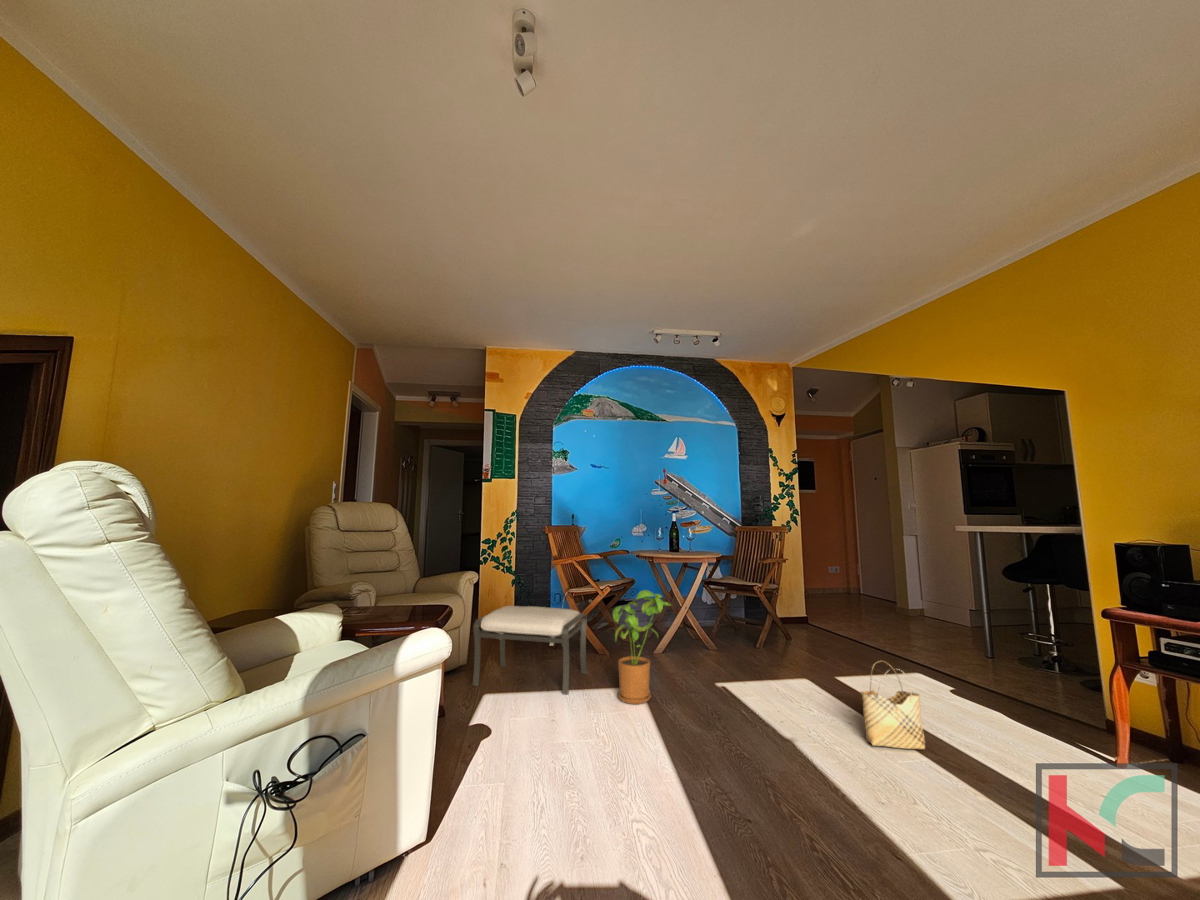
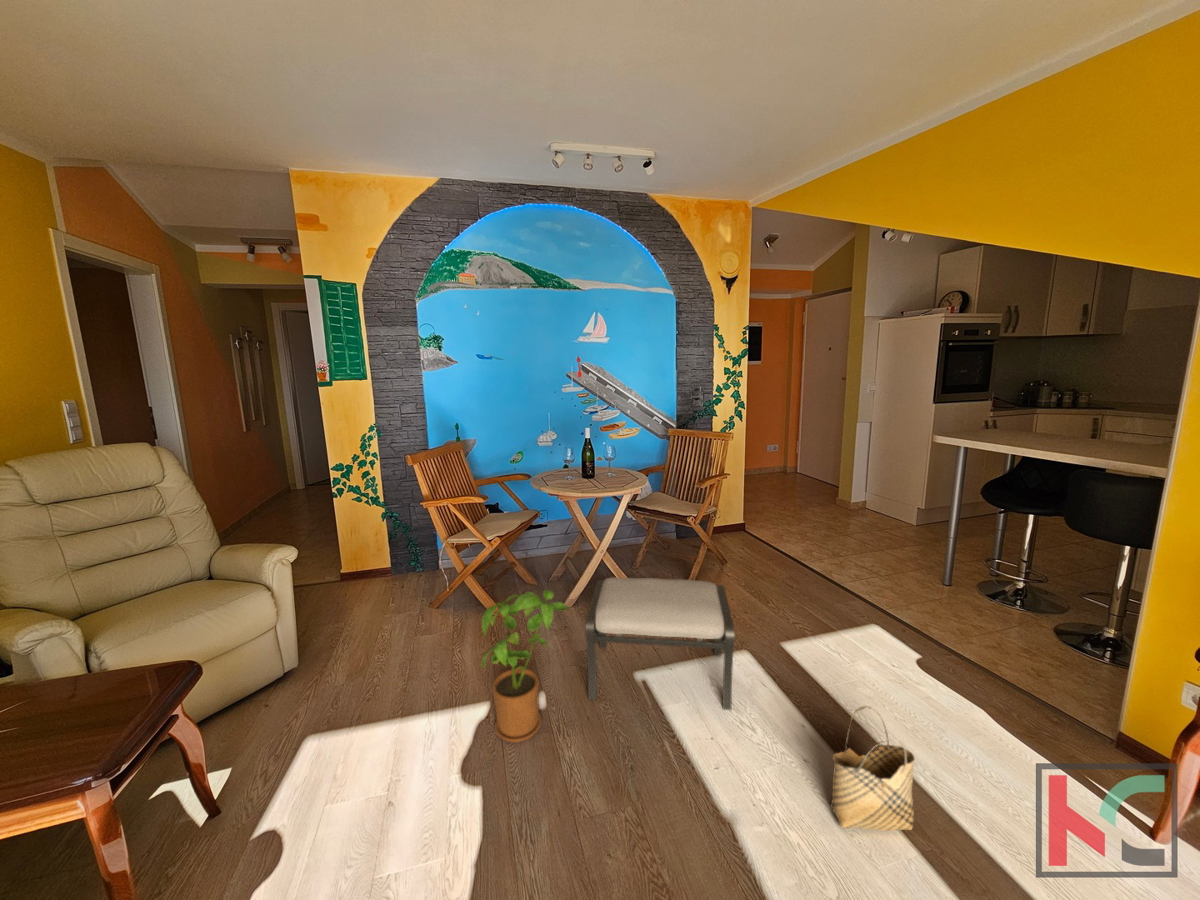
ottoman: present [473,606,587,695] -> present [586,577,735,710]

